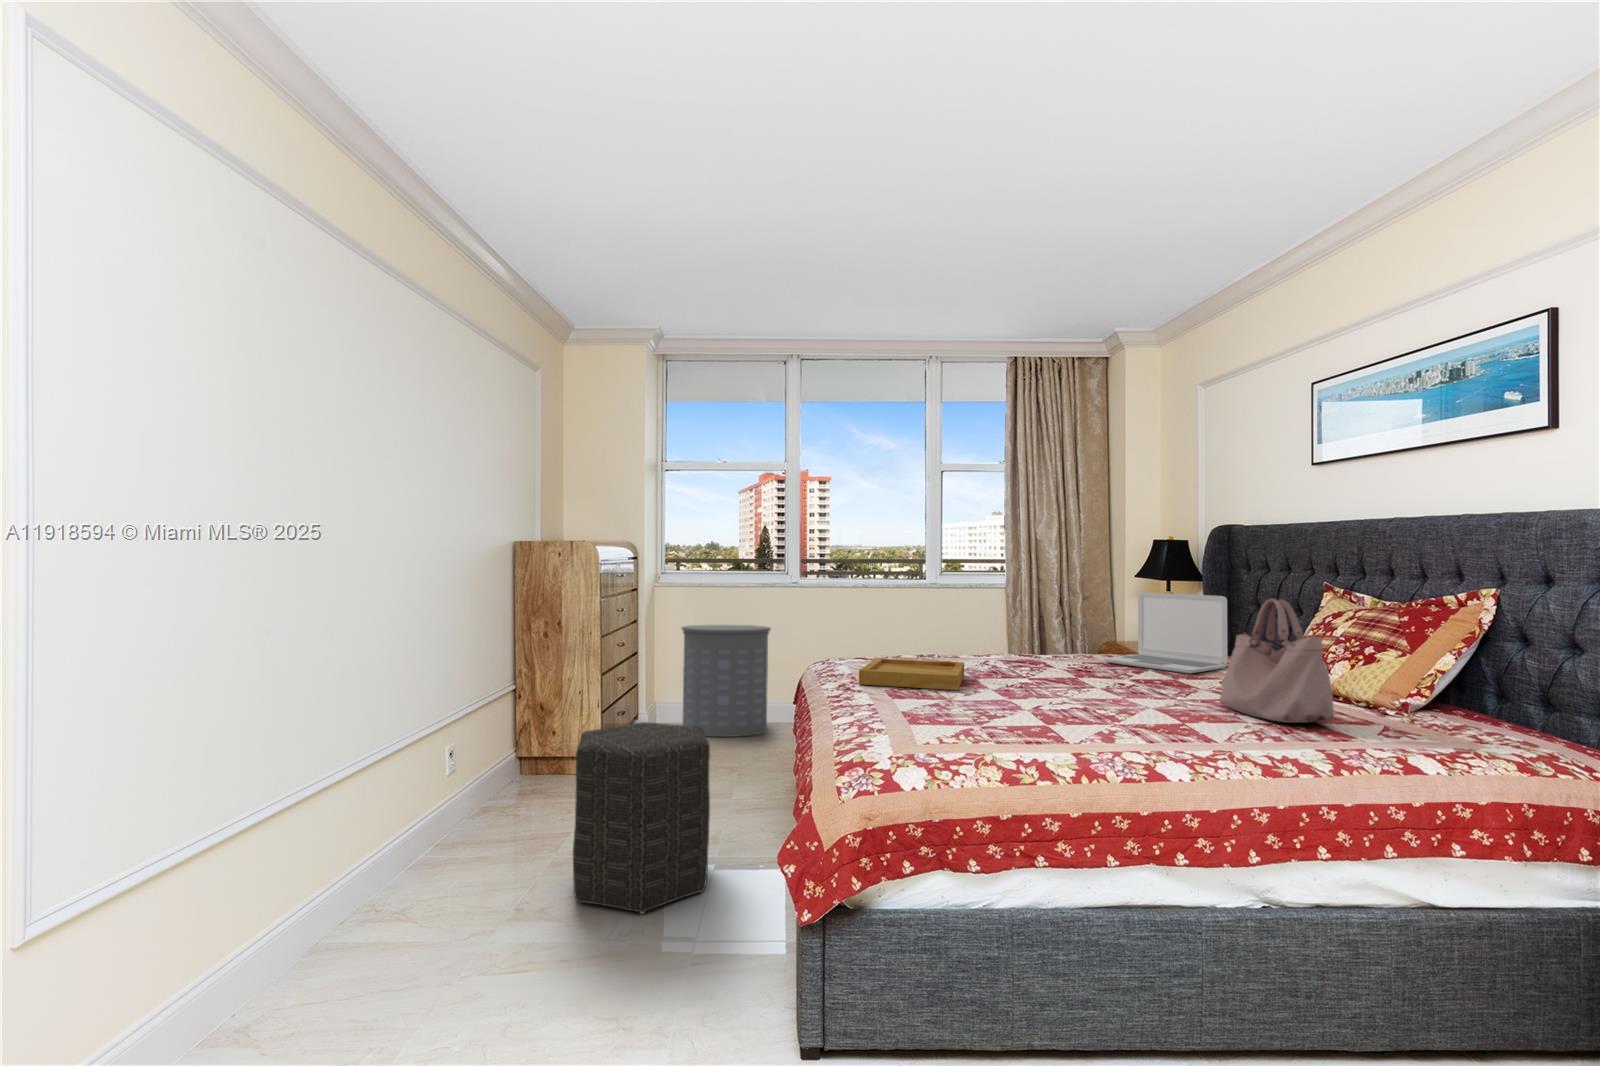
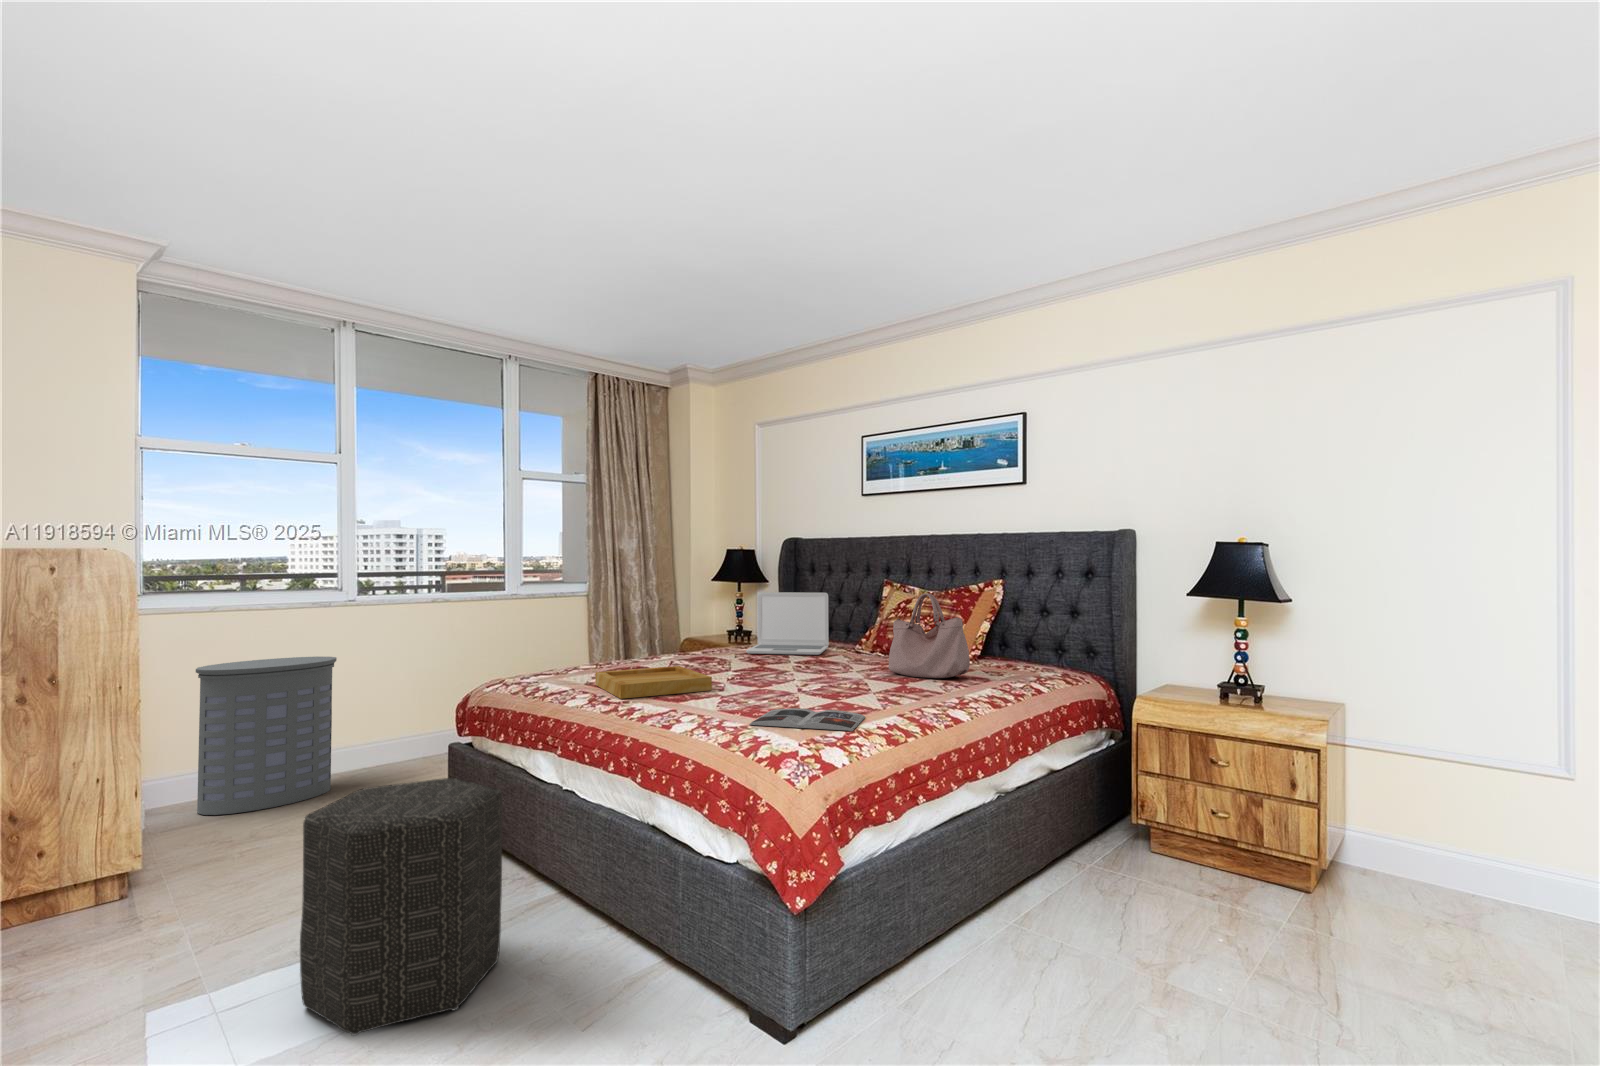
magazine: none [893,717,1034,753] -> present [749,708,865,731]

